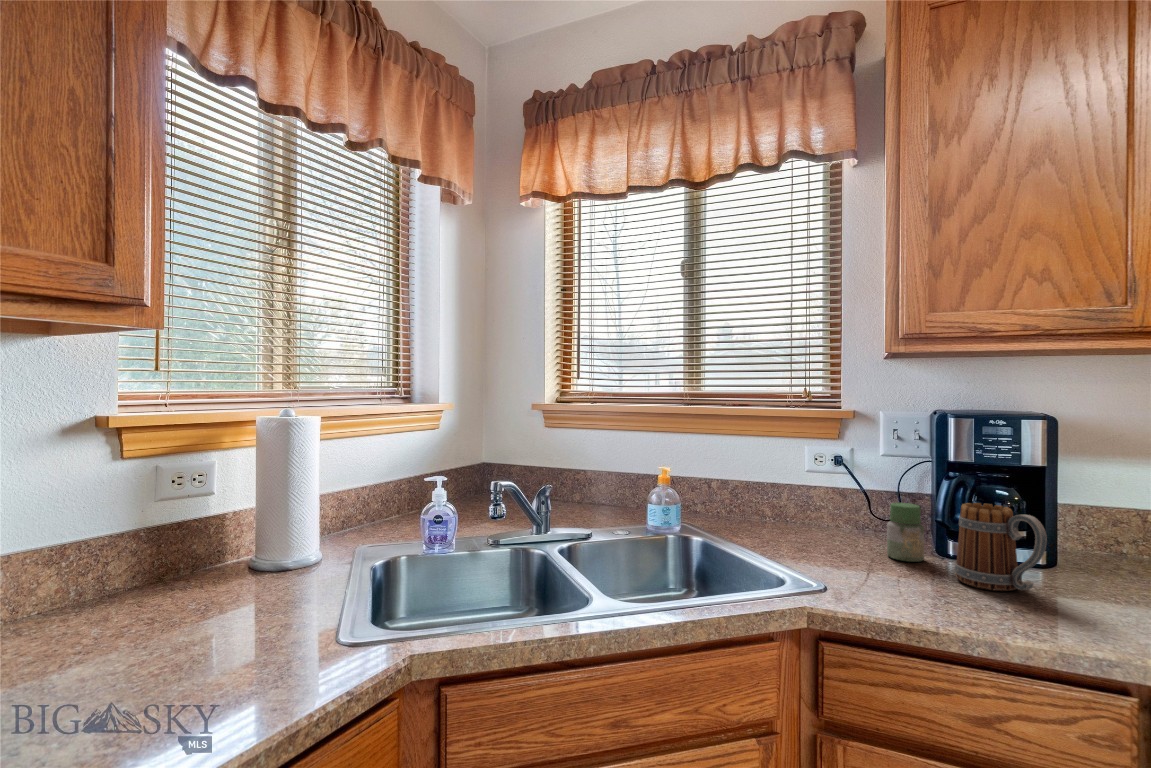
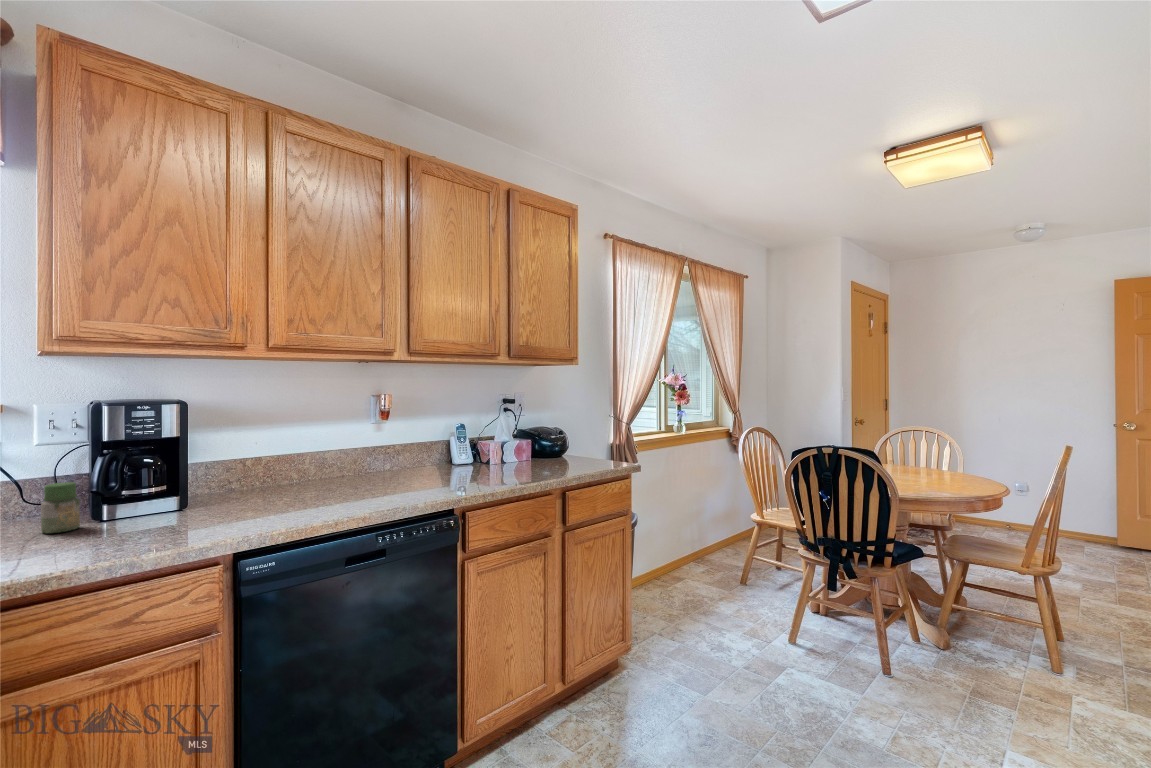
mug: present [955,503,1047,591] -> none [107,469,175,534]

